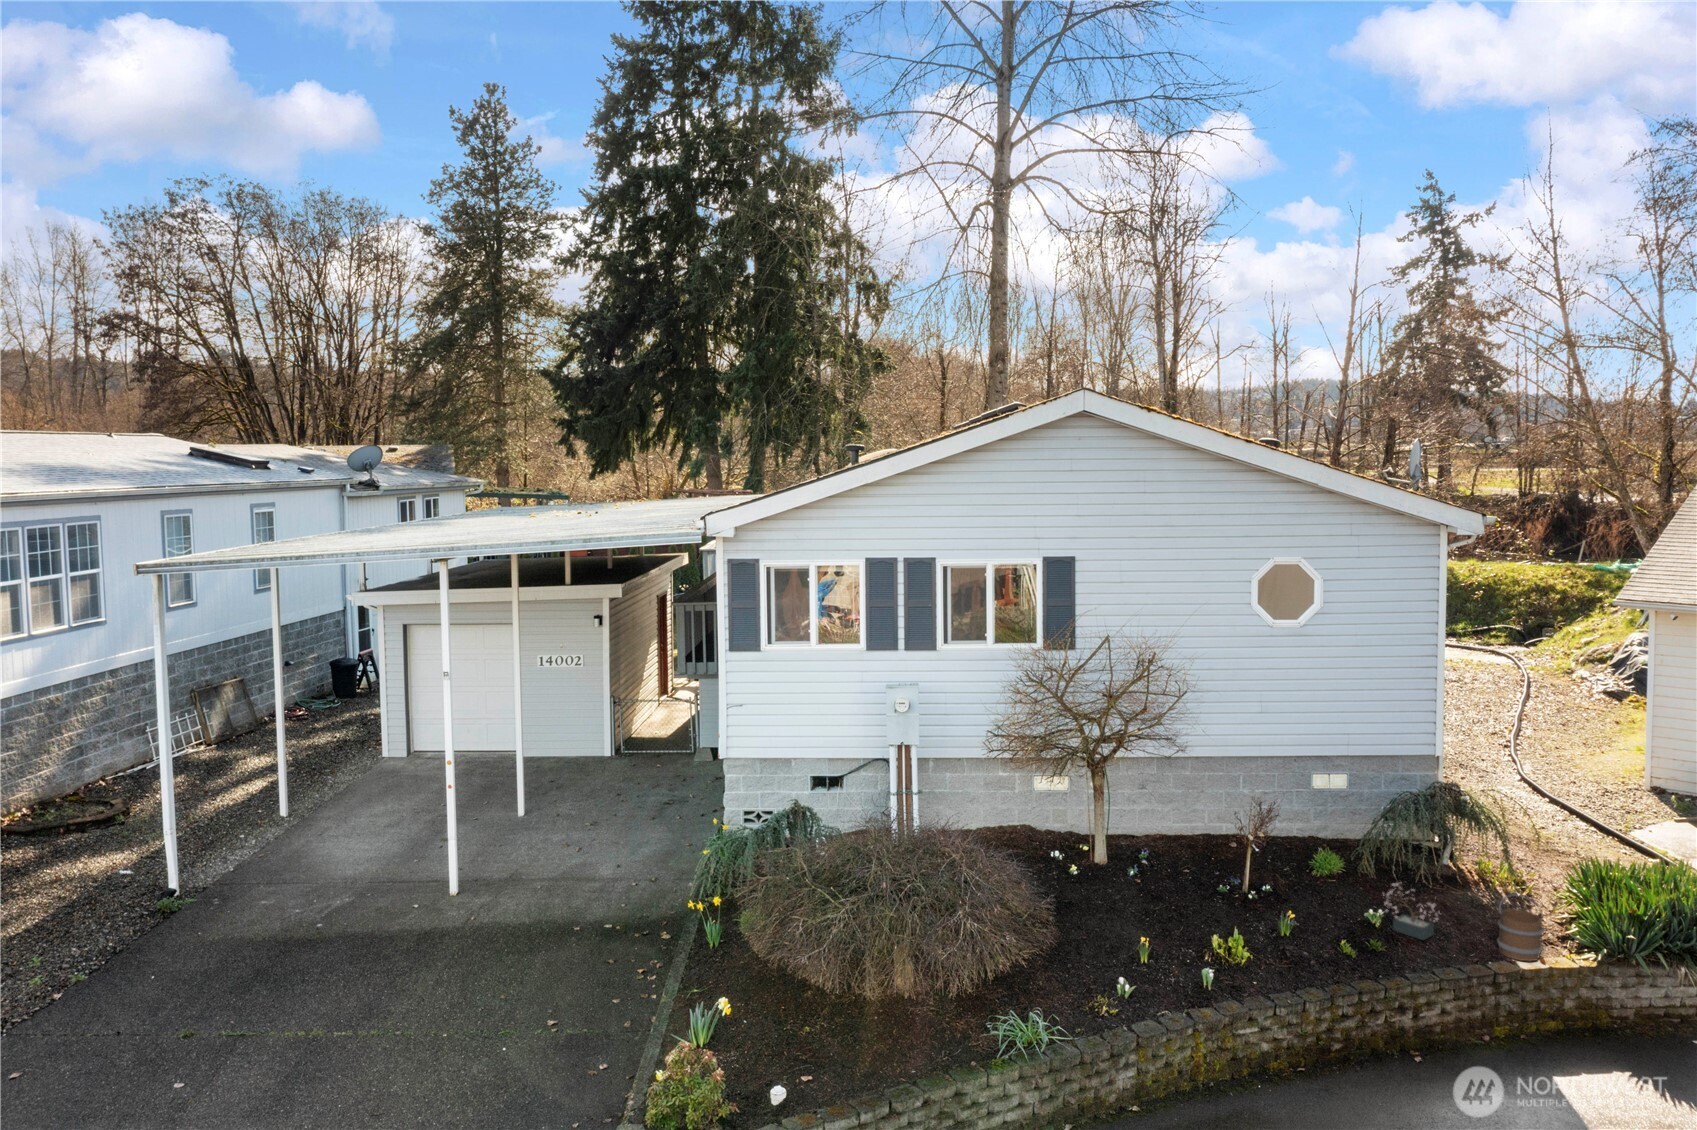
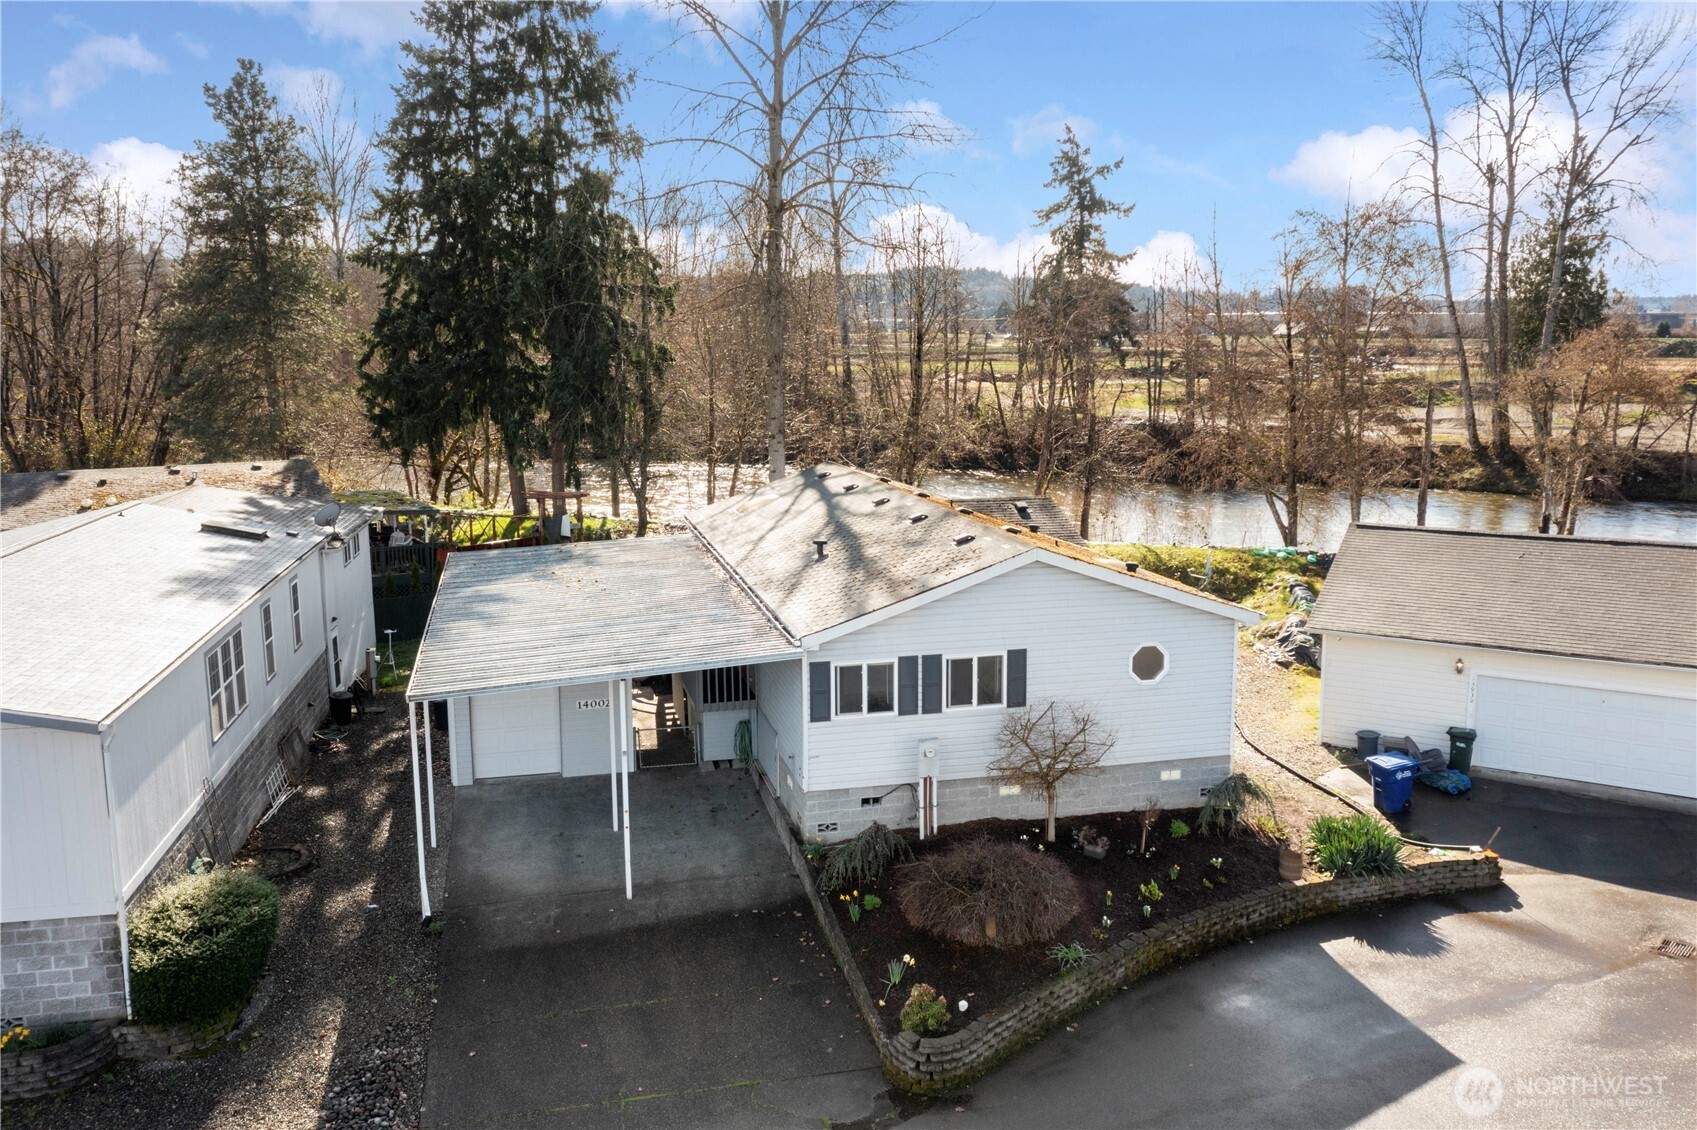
decorative plant: present [1383,883,1440,940] -> present [1080,830,1107,859]

